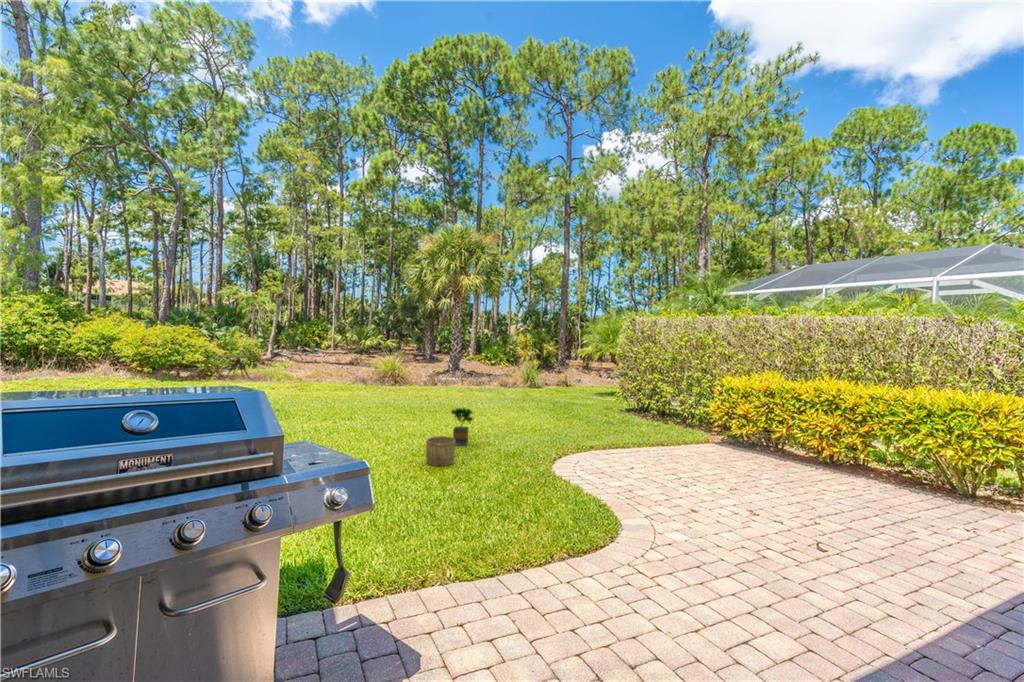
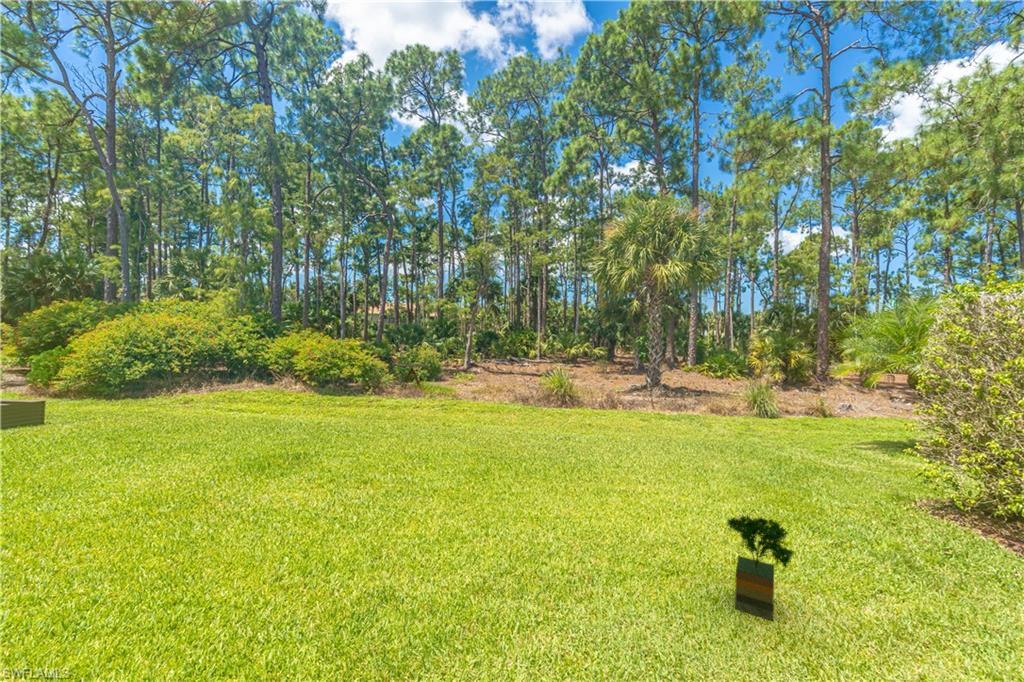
potted tree: present [451,408,474,446] -> present [727,515,794,620]
wooden bucket: present [426,436,456,466] -> none [417,555,484,645]

